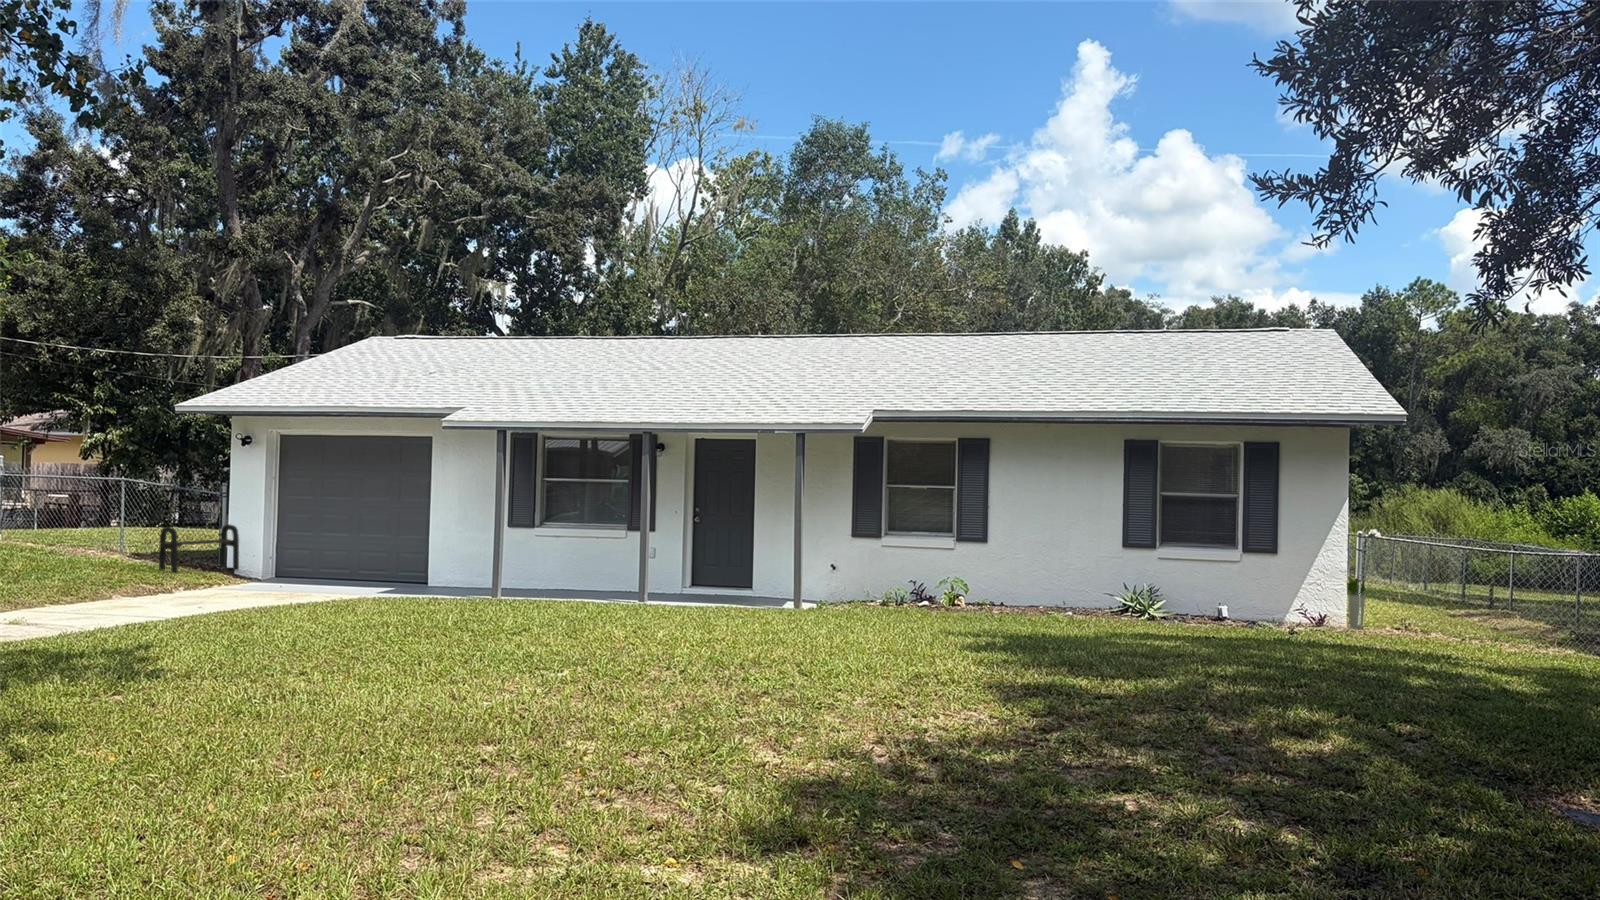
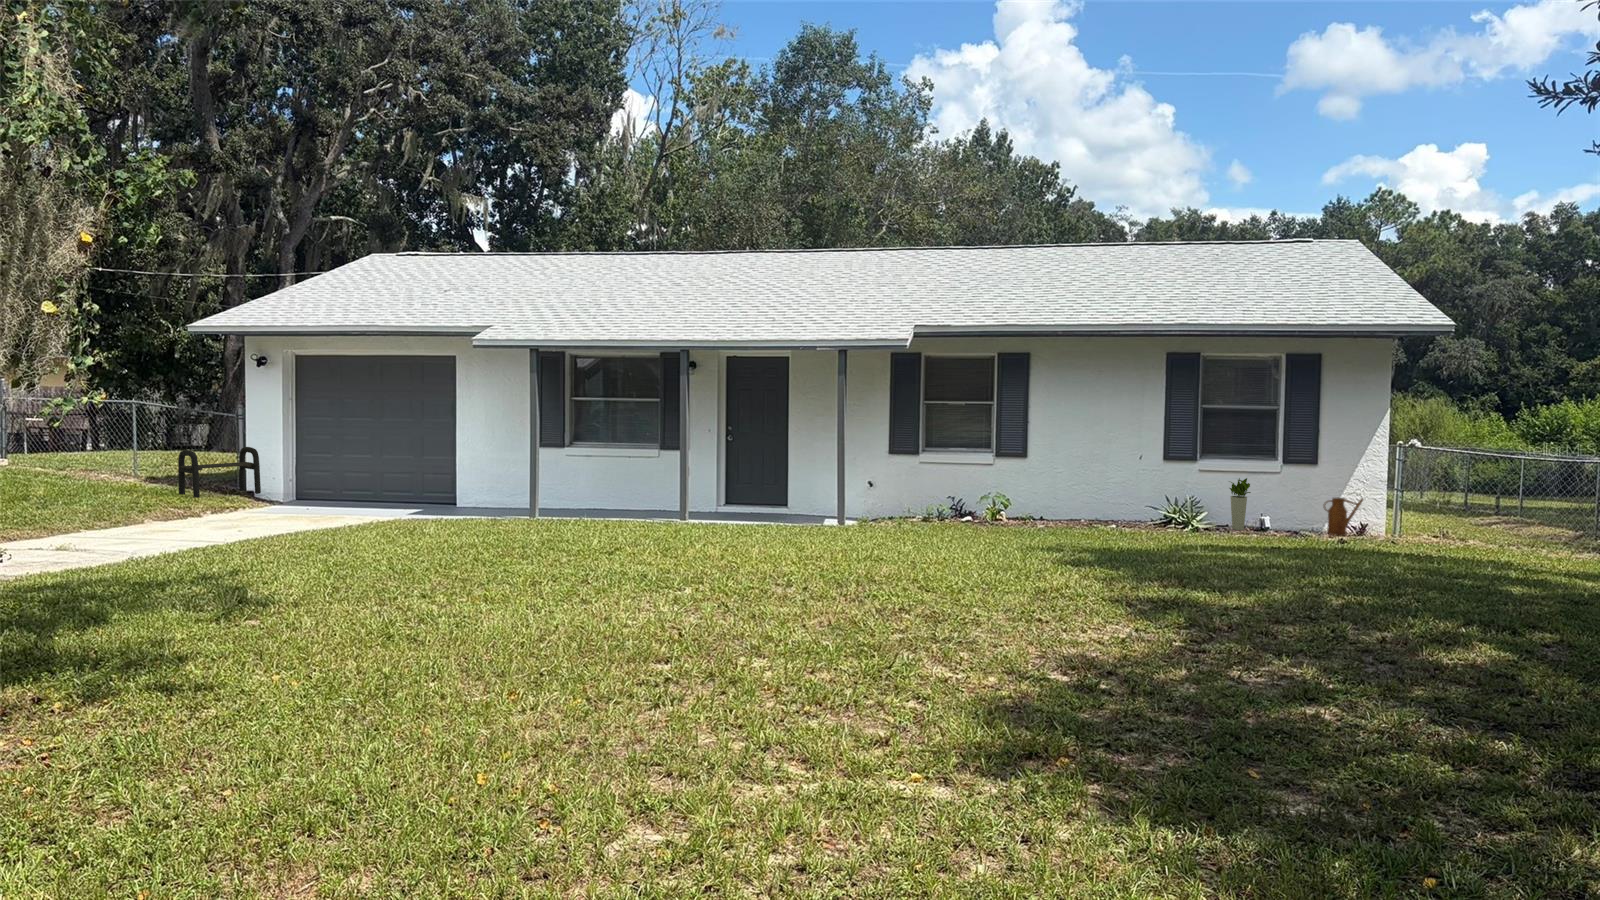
planter: present [1347,575,1366,629] -> present [1230,478,1251,530]
watering can: none [1284,587,1325,627] -> present [1324,498,1363,536]

